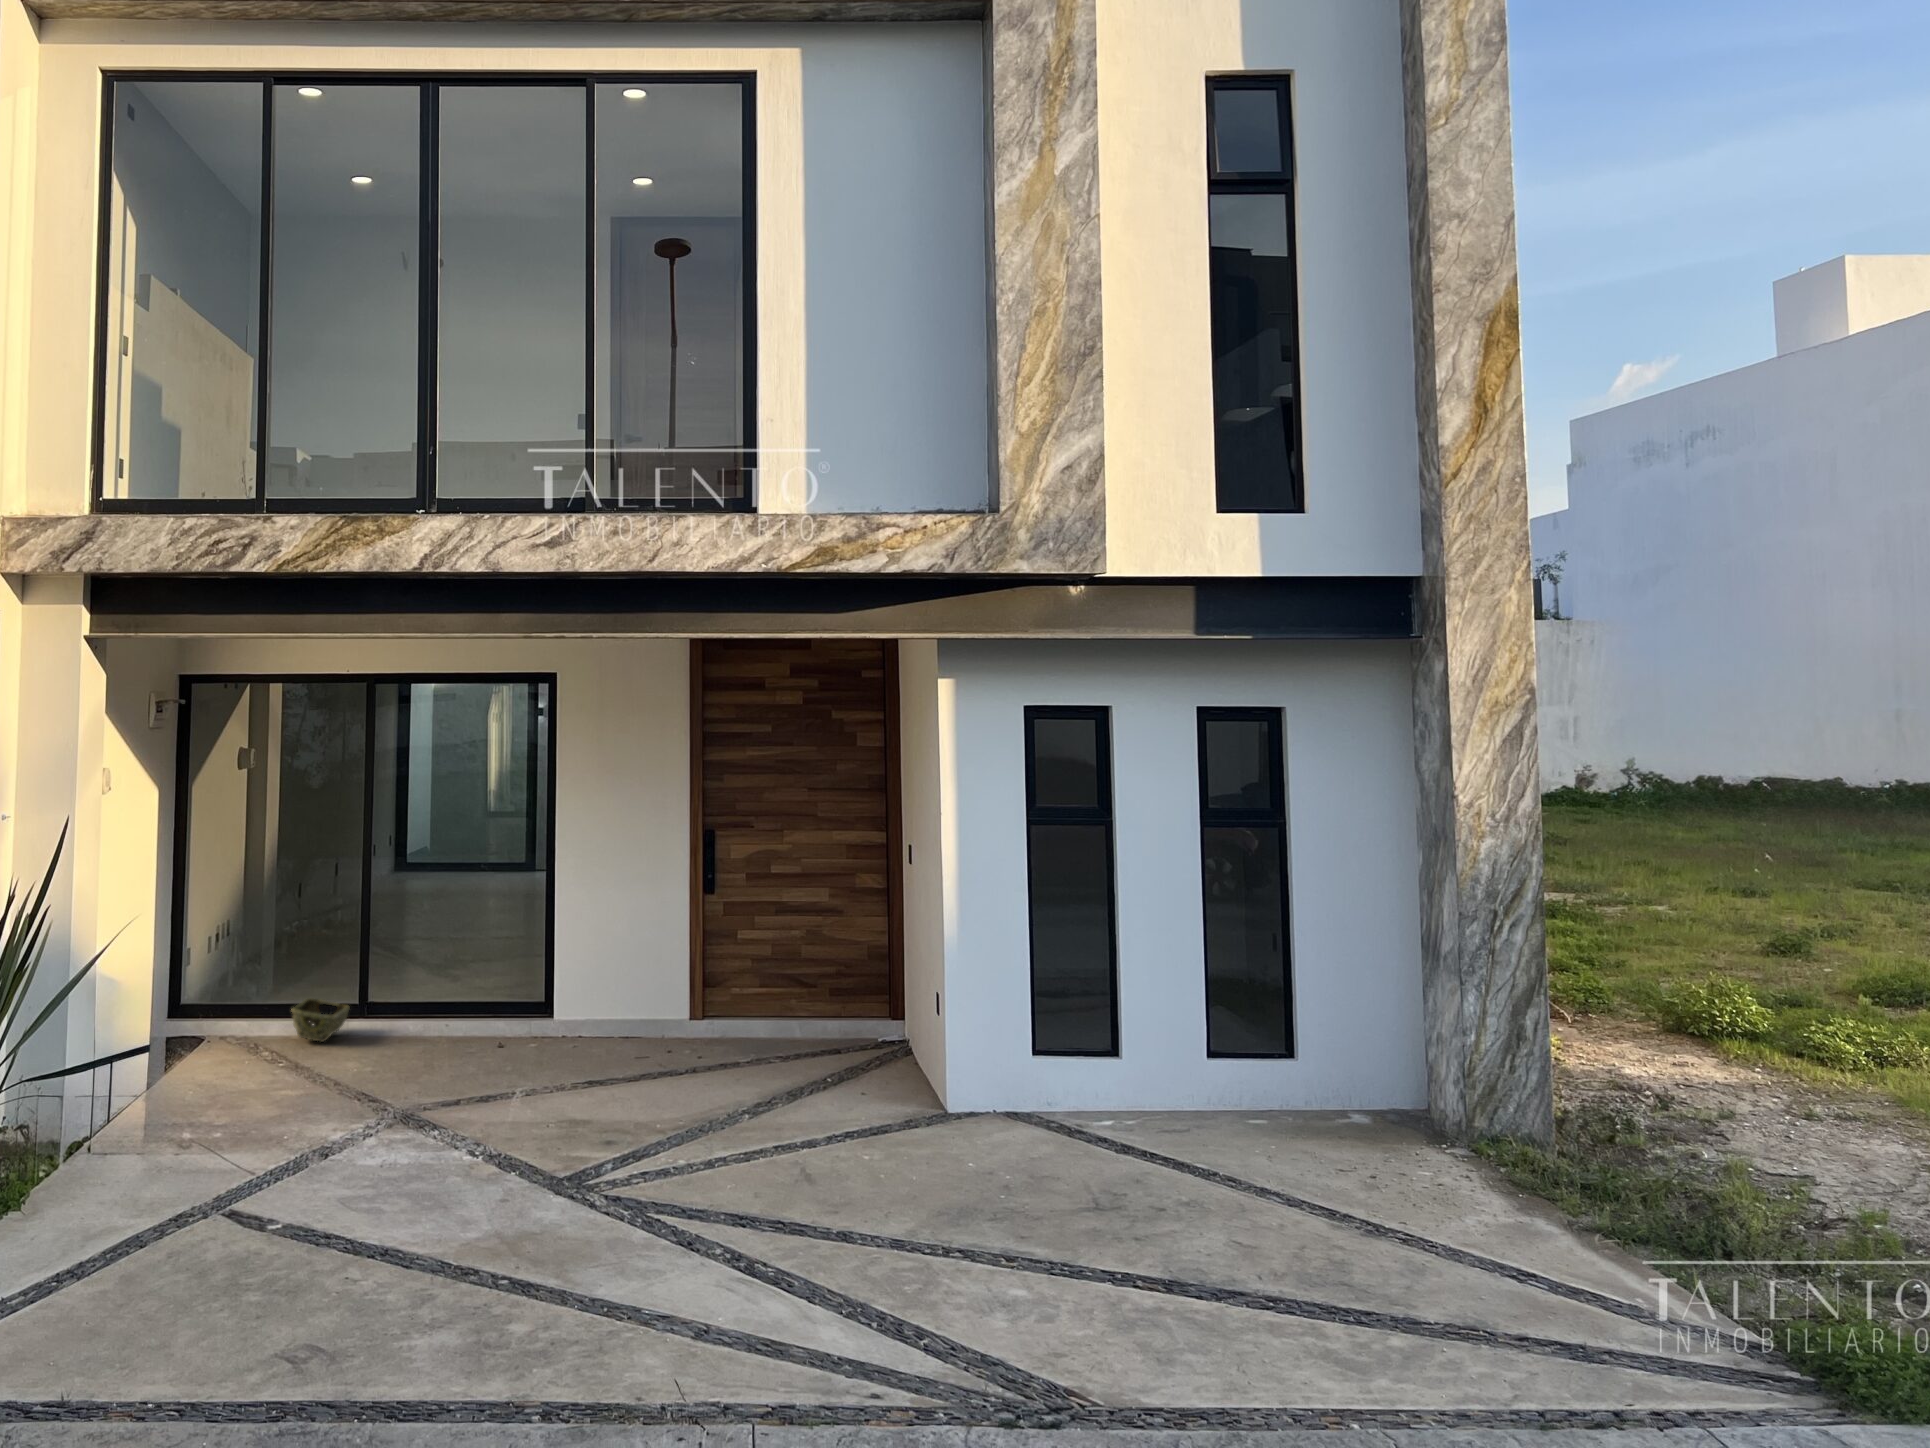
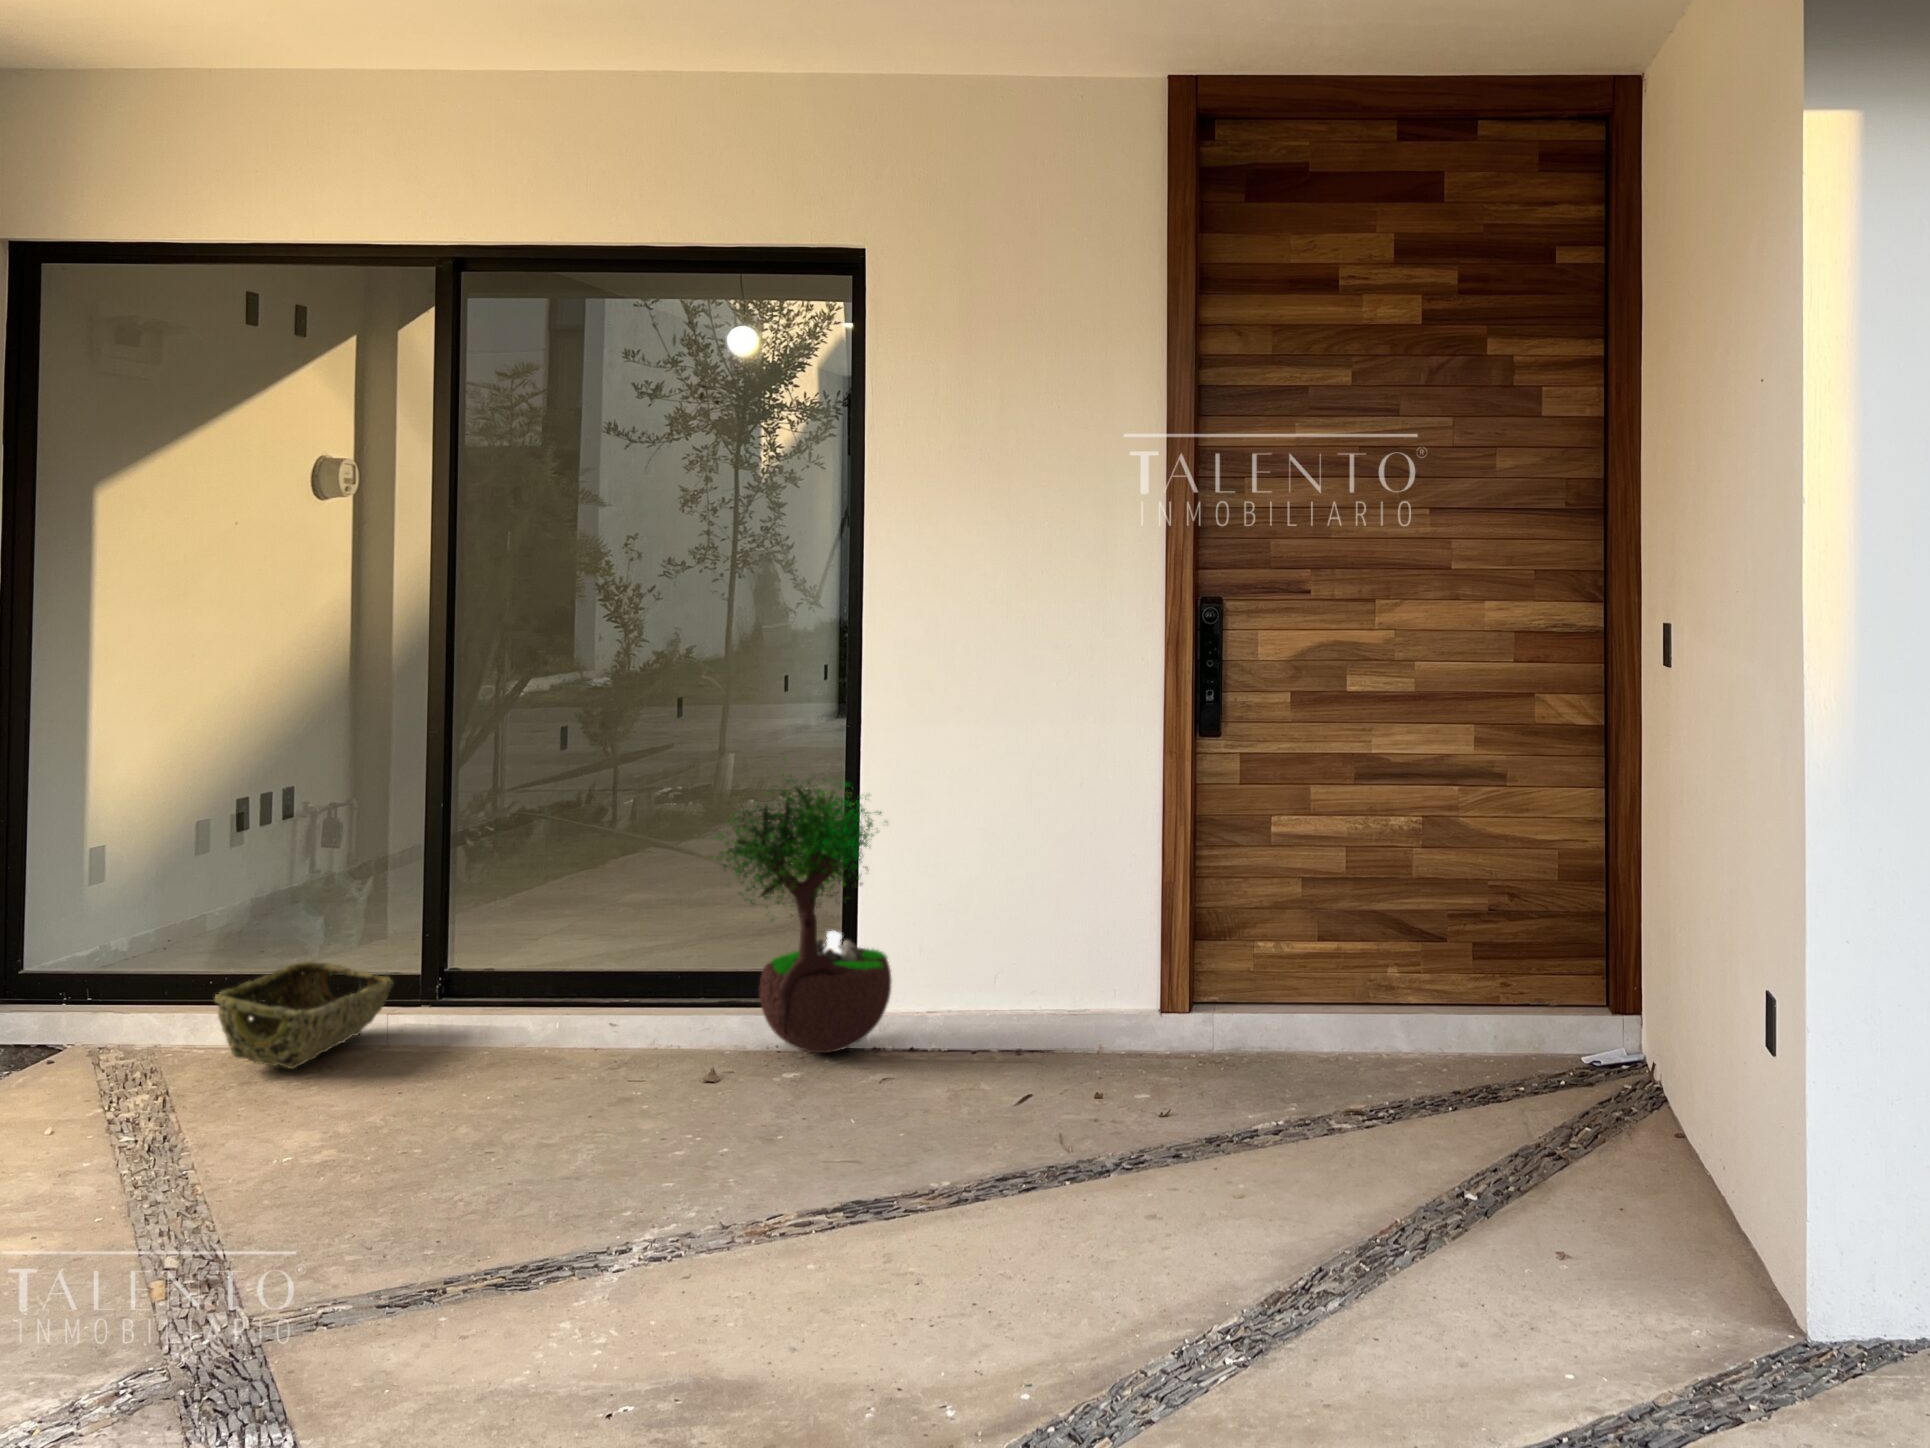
potted tree: none [505,904,580,1035] -> present [710,759,891,1053]

